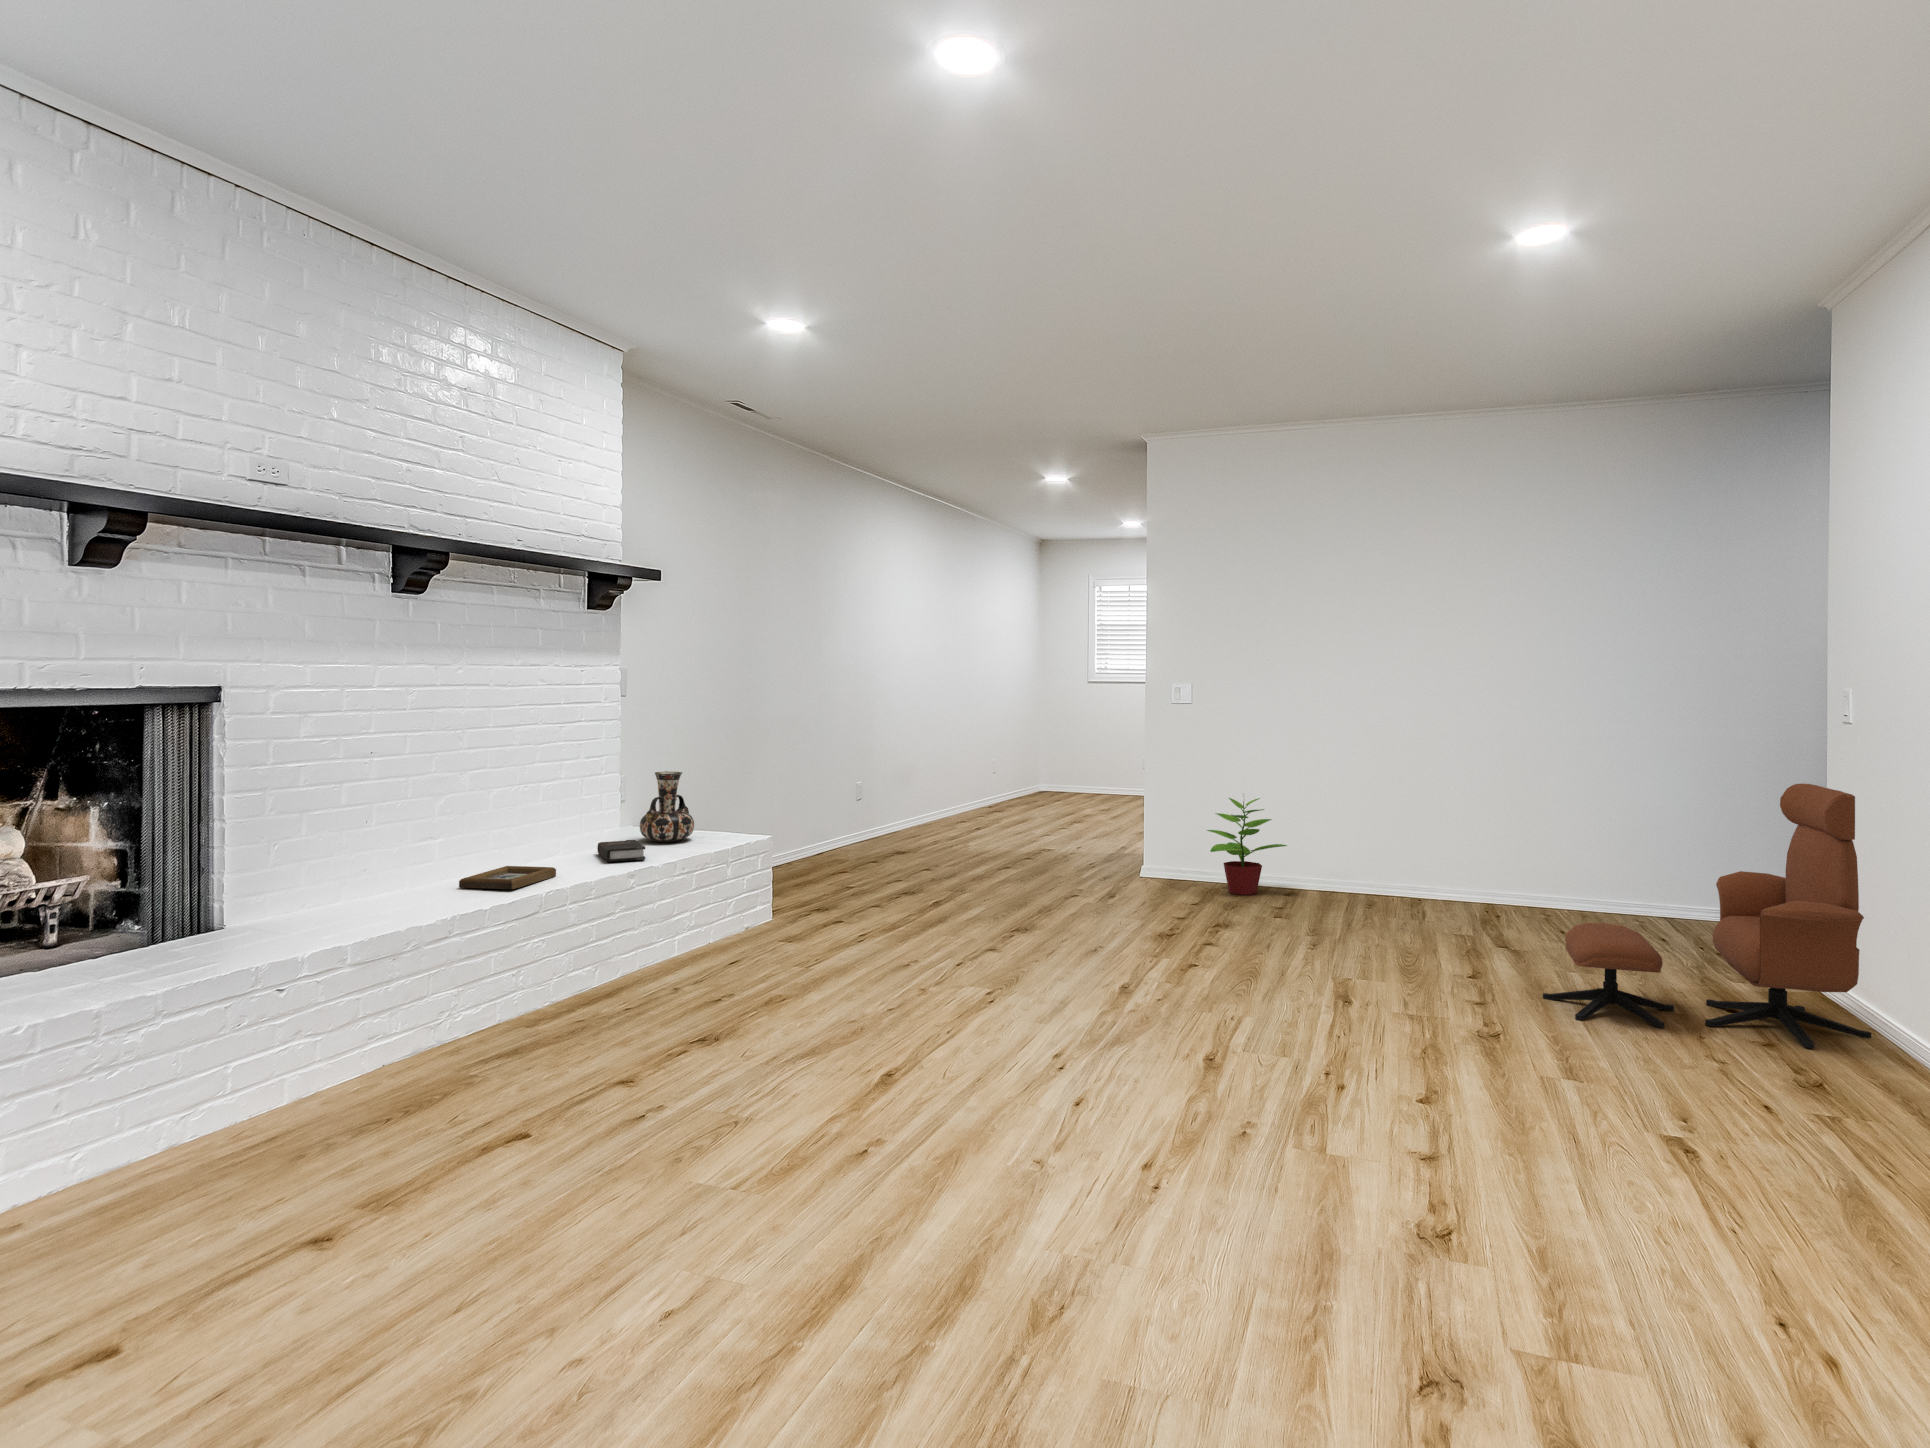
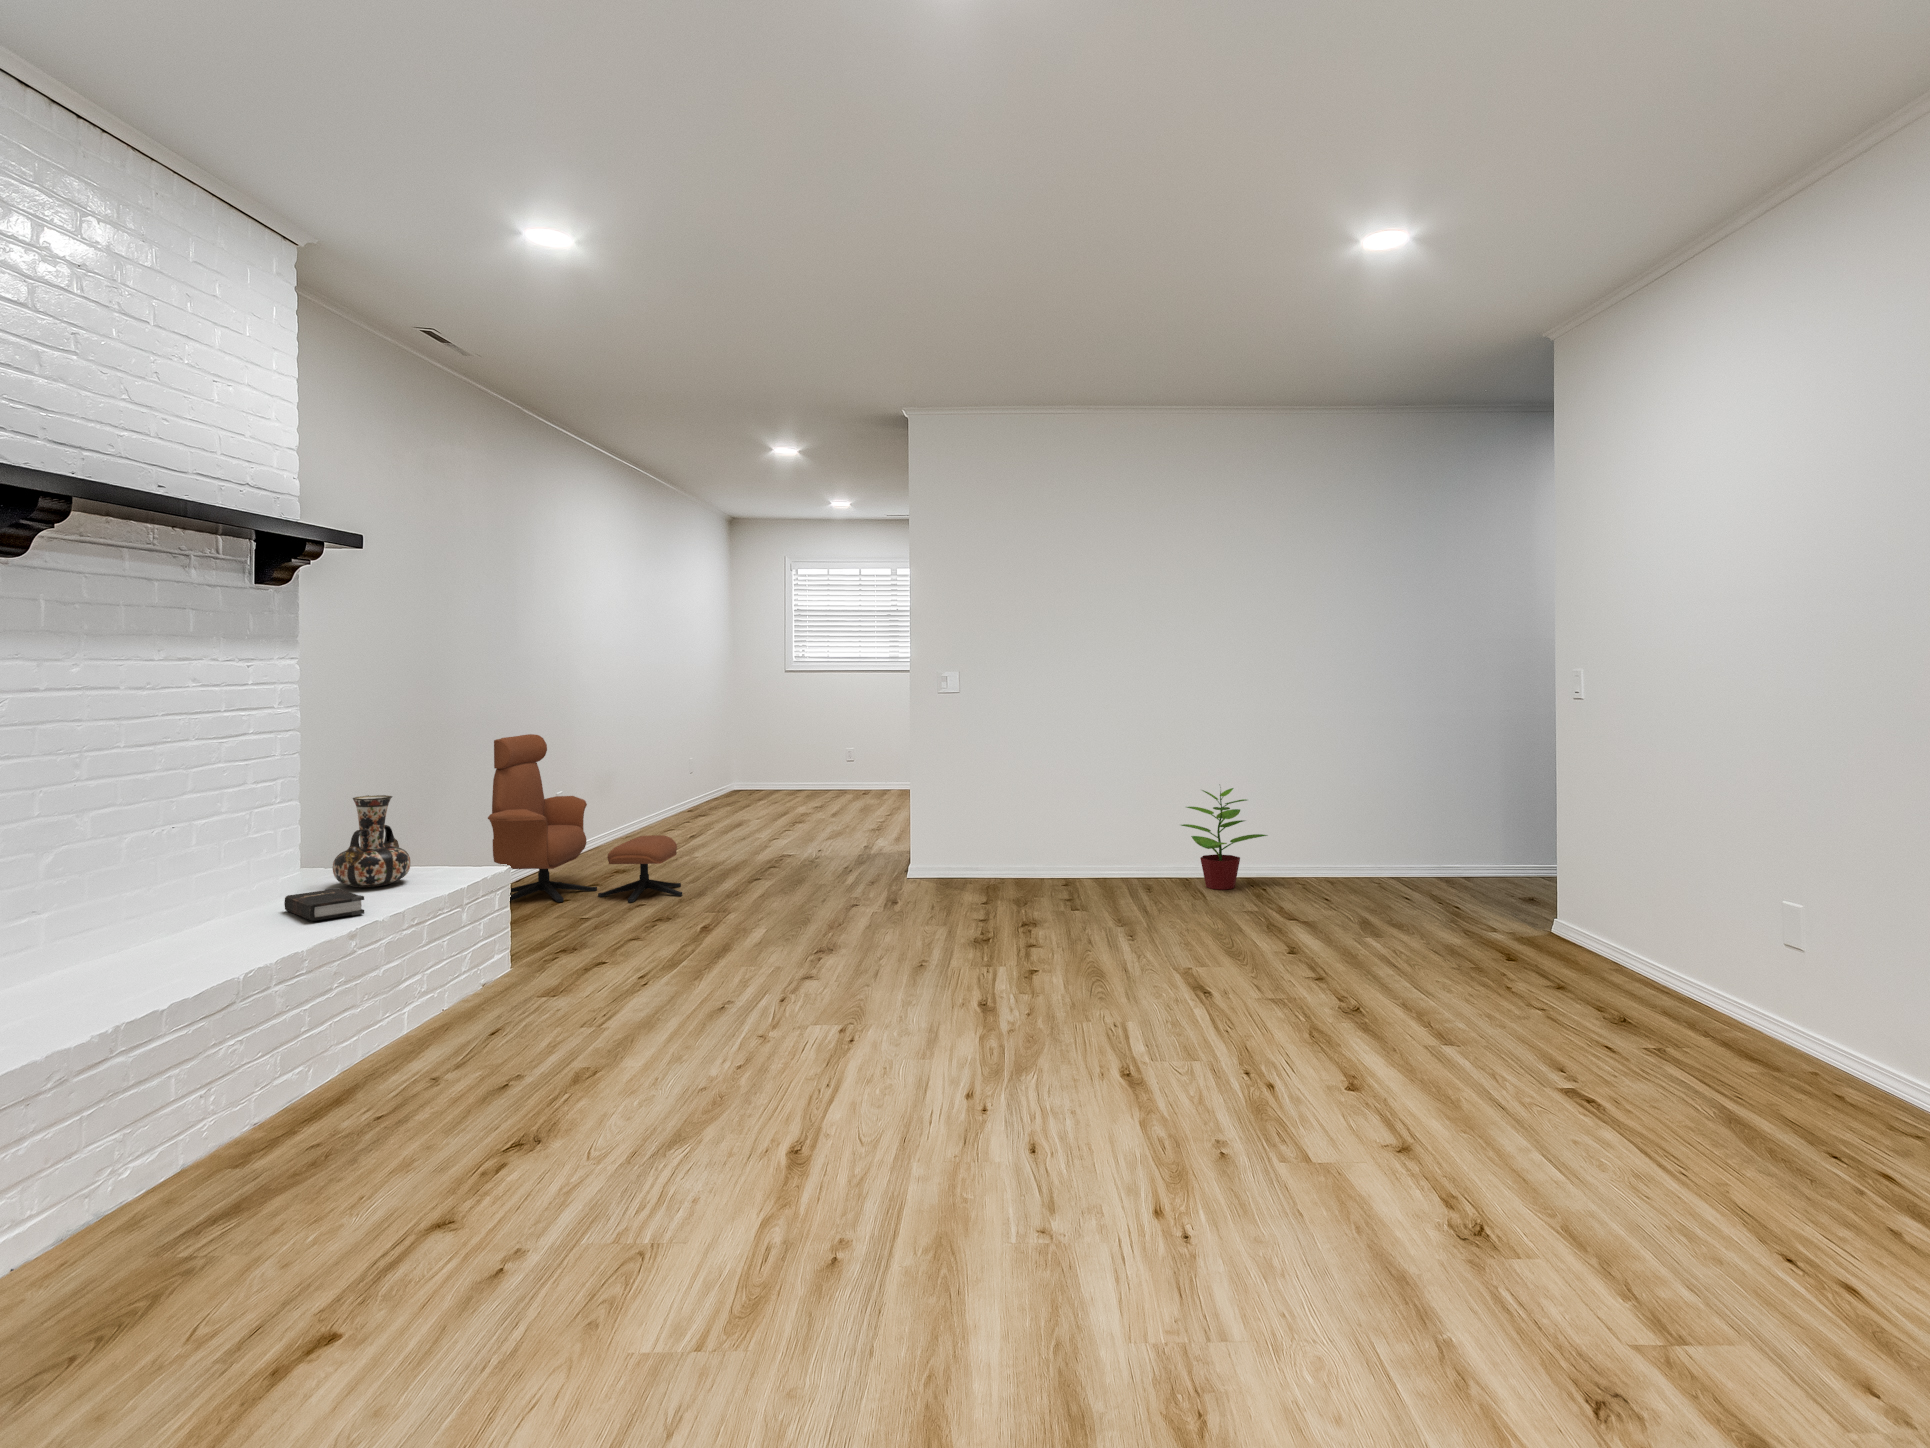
lounge chair: present [1543,784,1871,1048] -> present [488,734,682,902]
potted plant: present [1207,798,1287,895] -> present [1181,788,1267,890]
picture frame: present [459,866,556,890] -> none [100,937,246,980]

